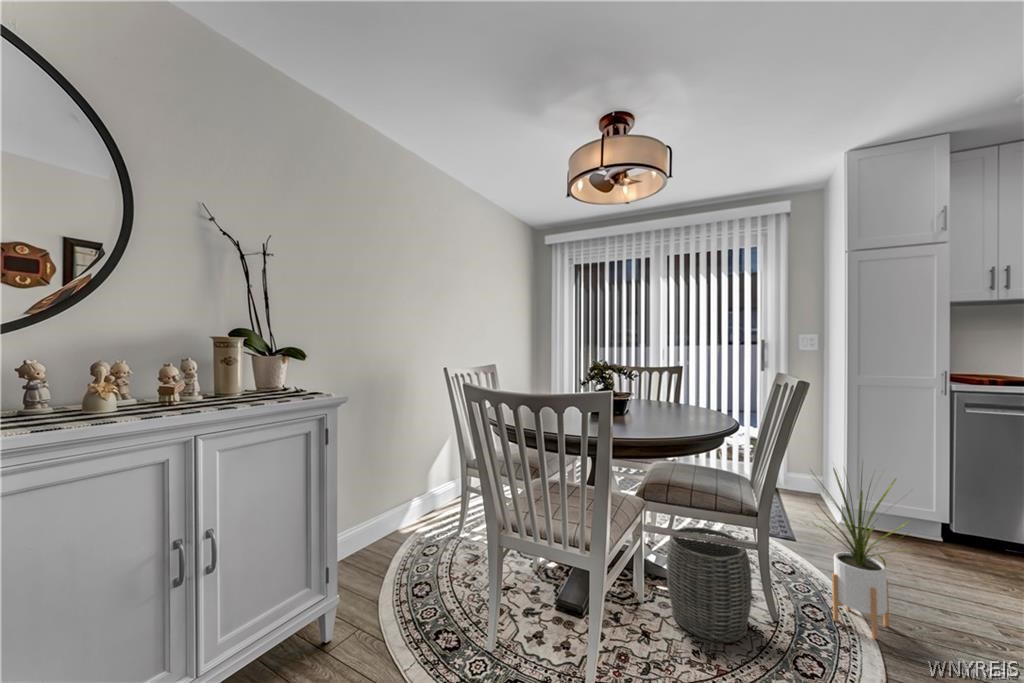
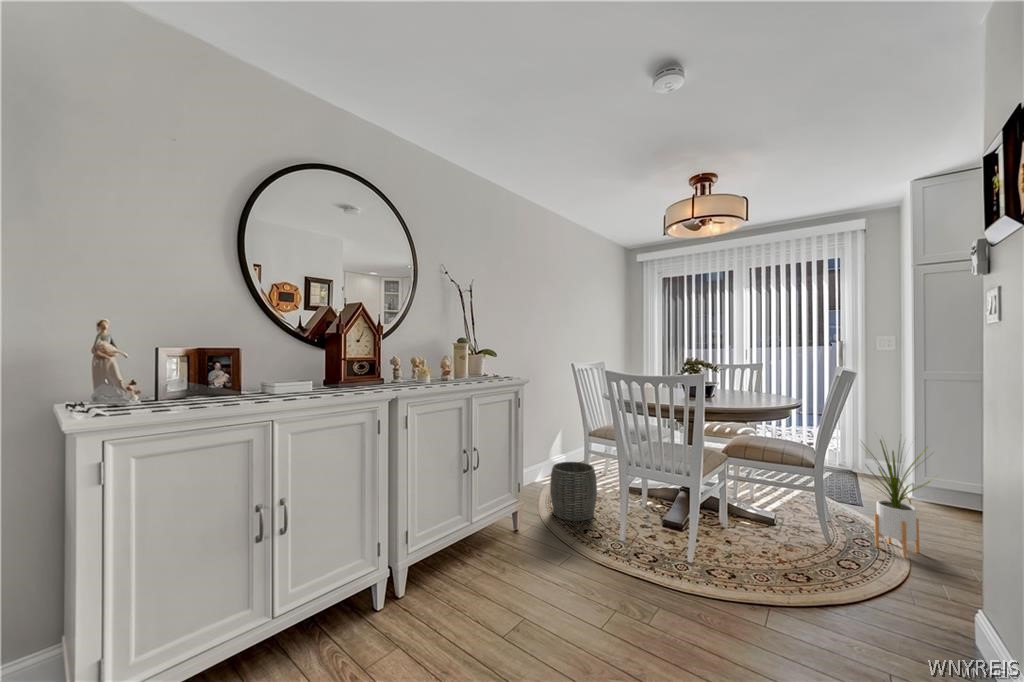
woven basket: present [666,527,752,642] -> present [550,462,597,521]

